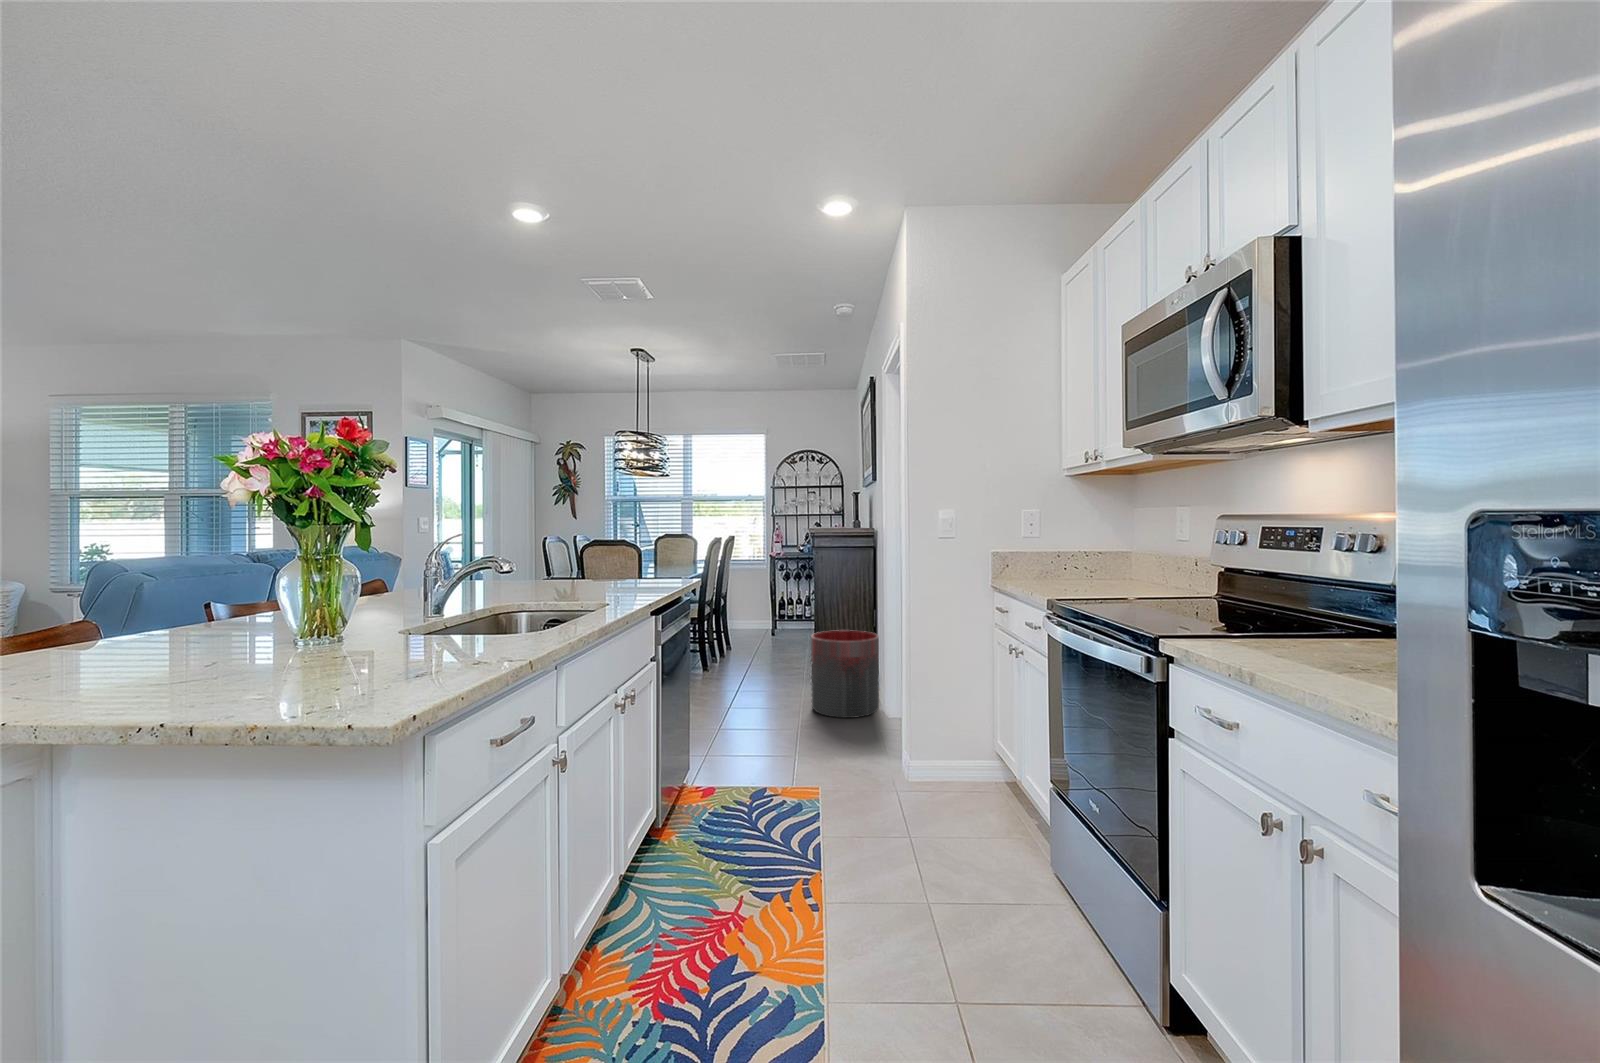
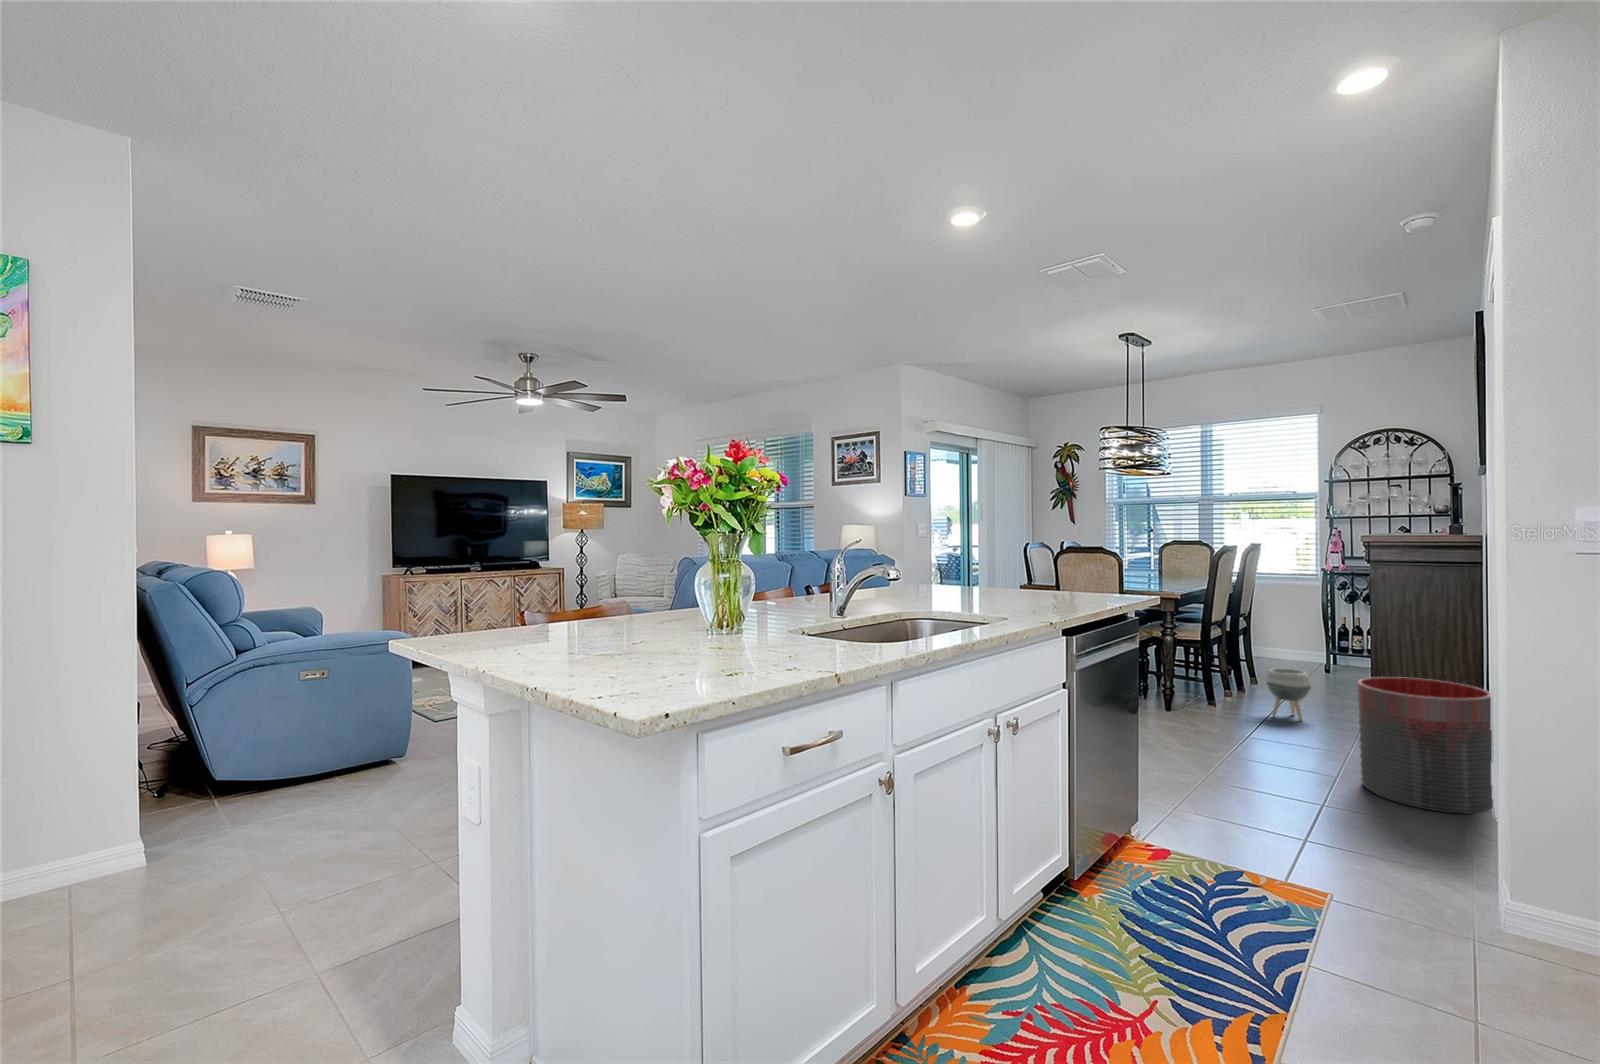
planter: none [743,634,771,673] -> present [1266,668,1311,721]

